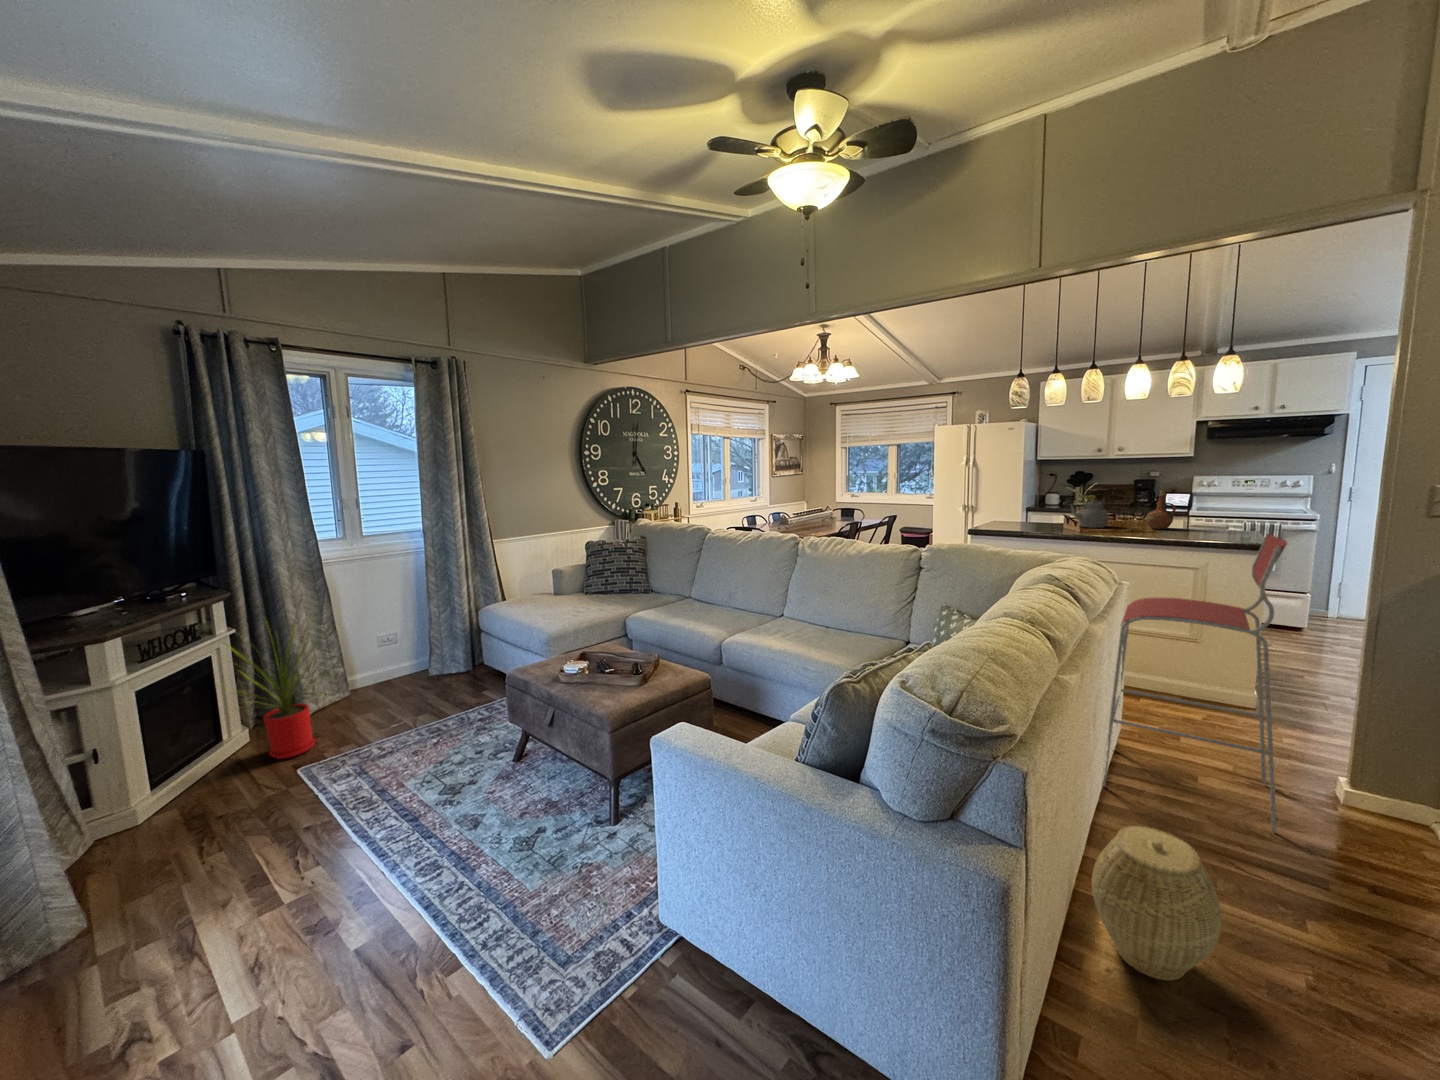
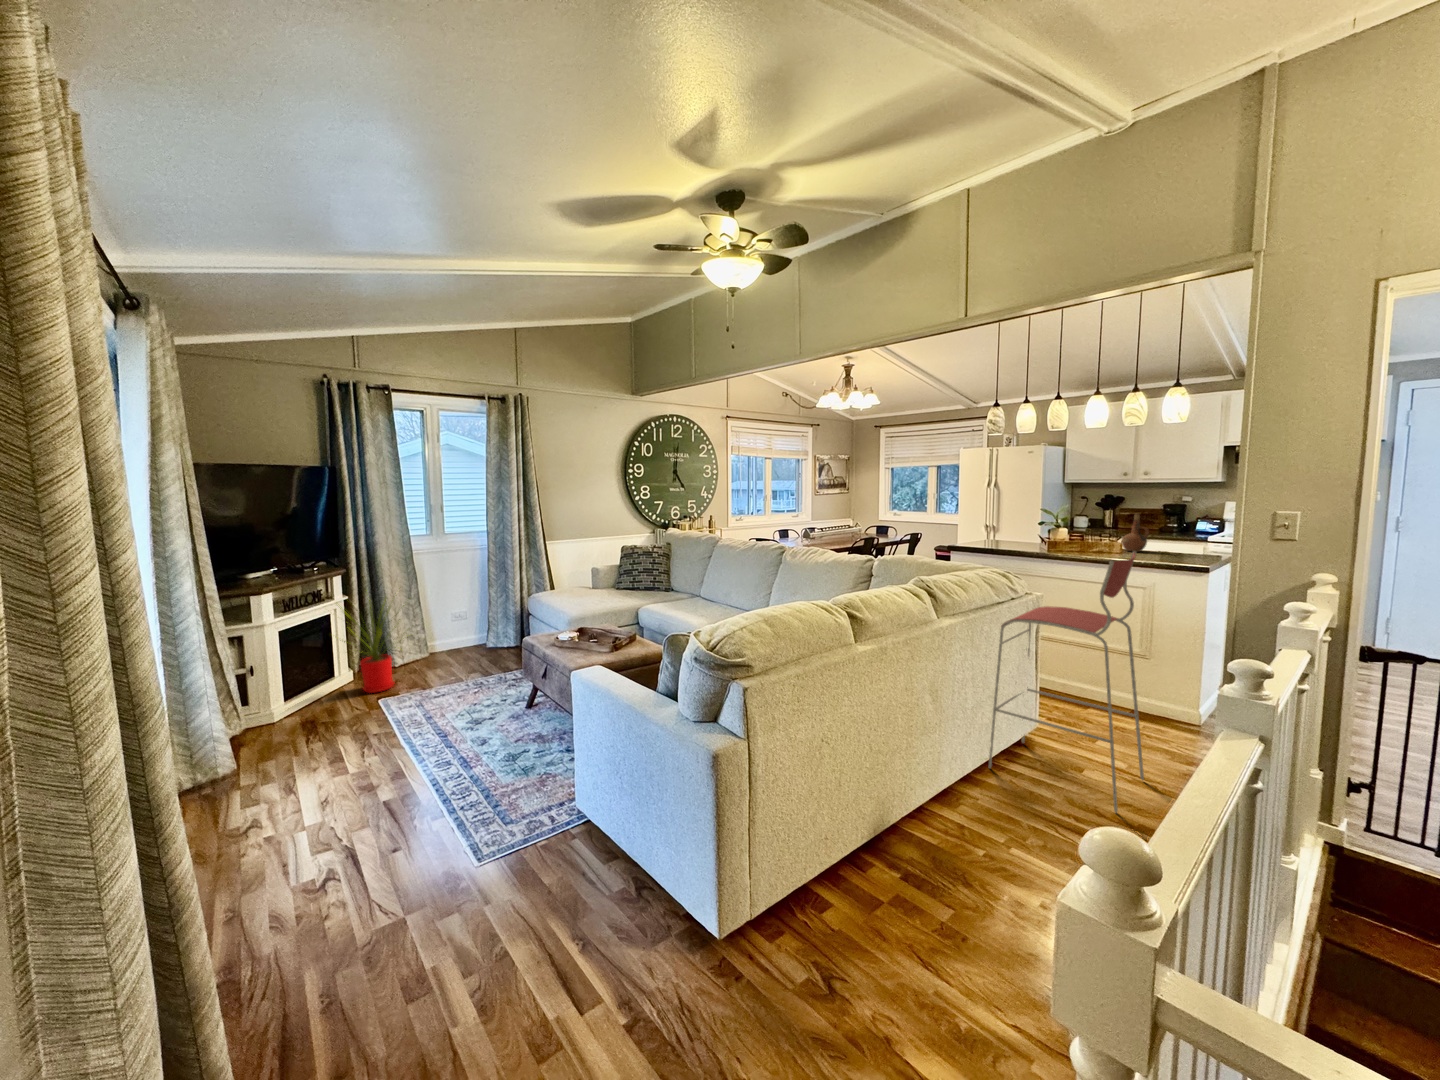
kettle: present [1069,491,1108,528] -> none [1048,514,1088,549]
woven basket: present [1092,826,1222,980] -> none [887,771,973,887]

